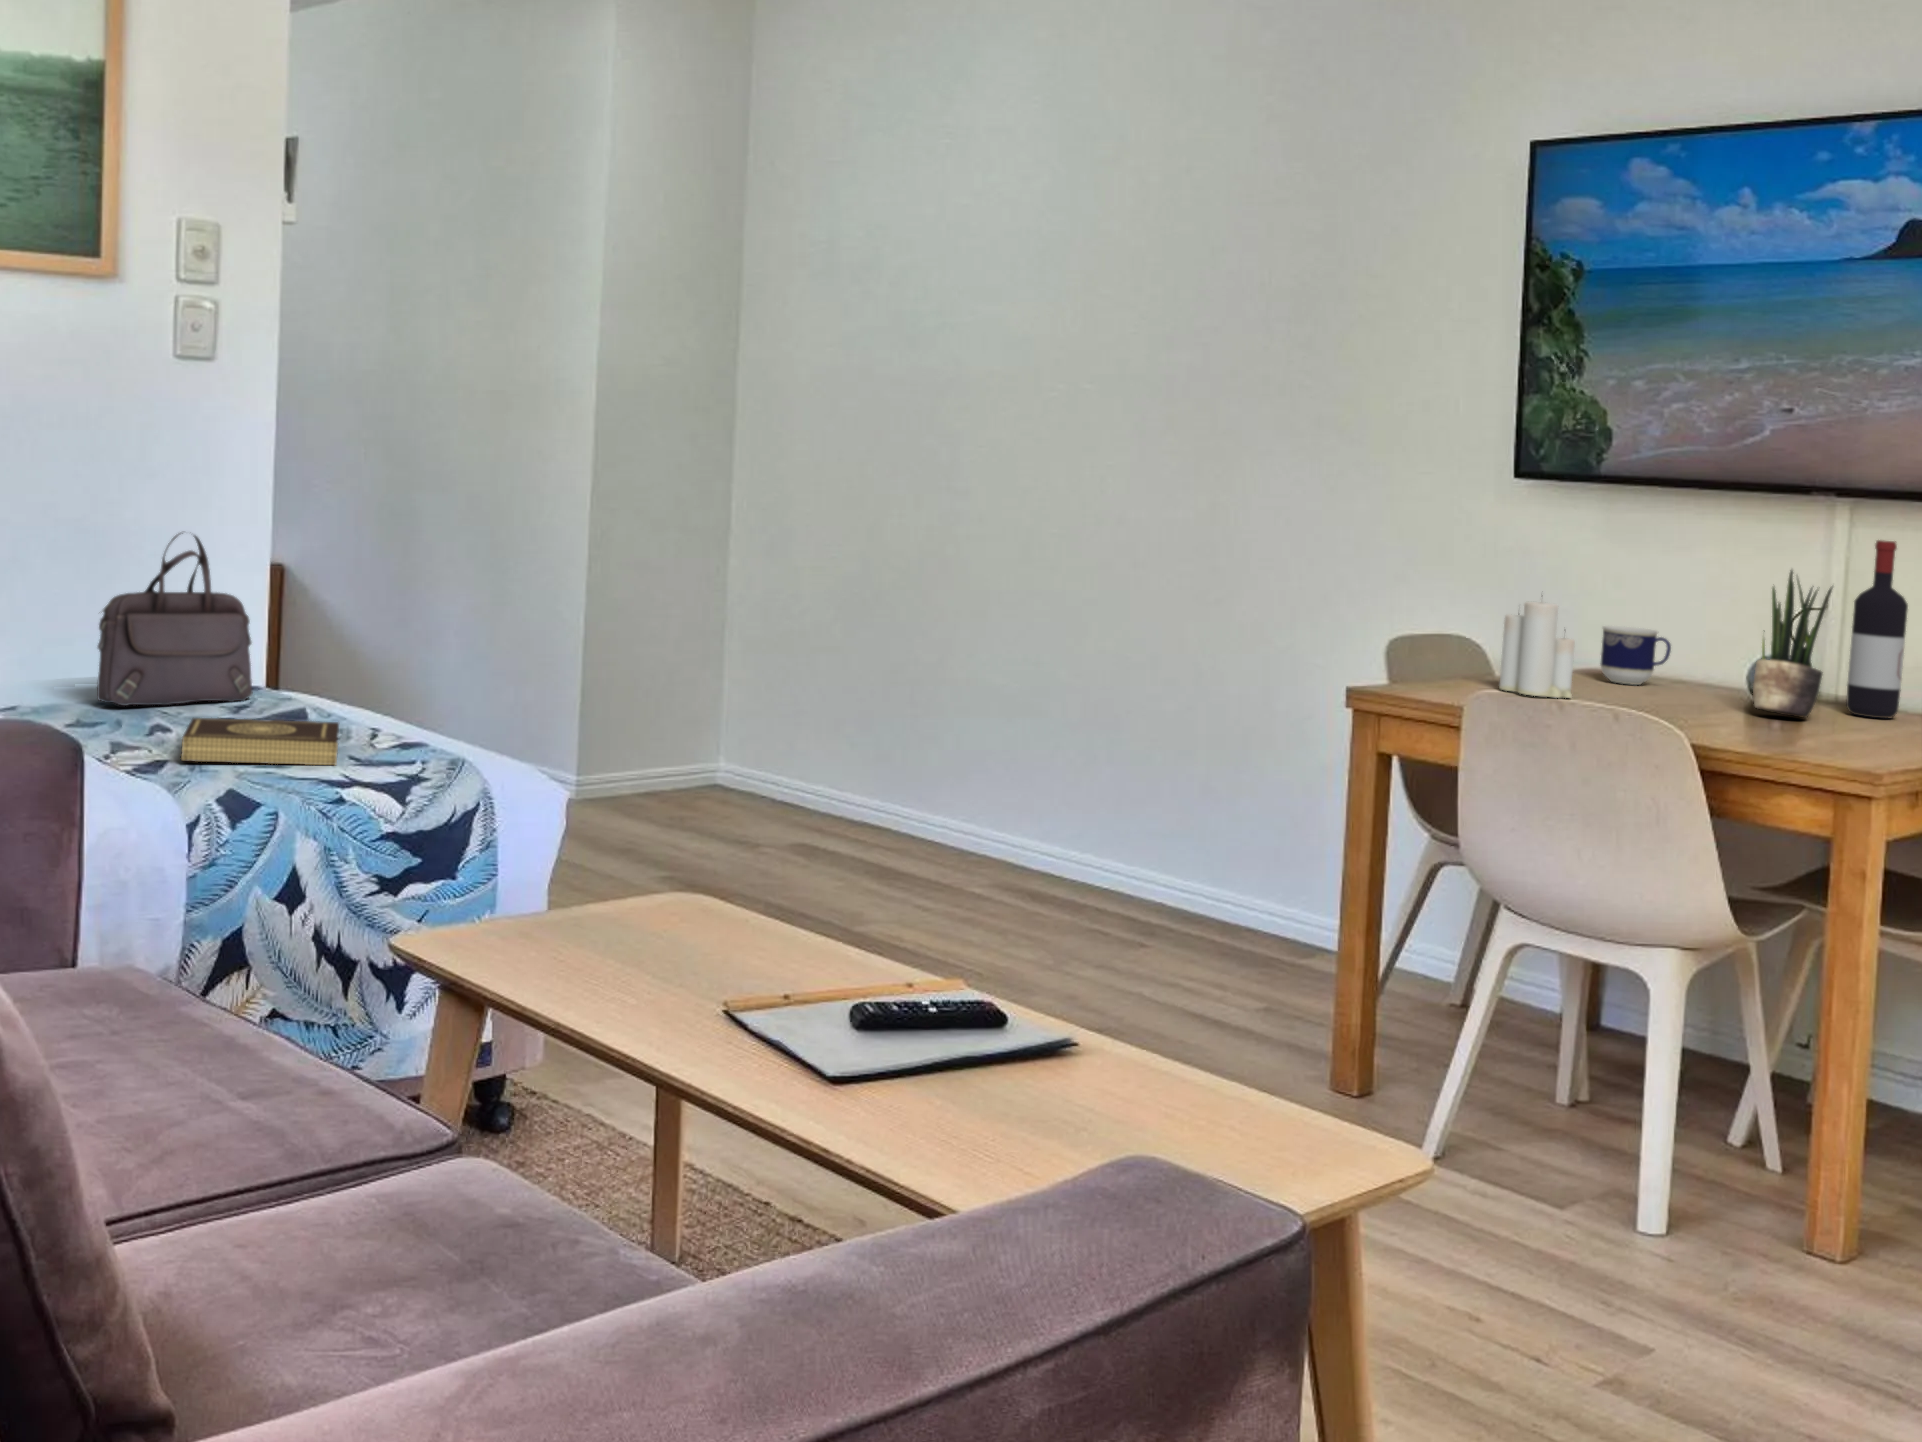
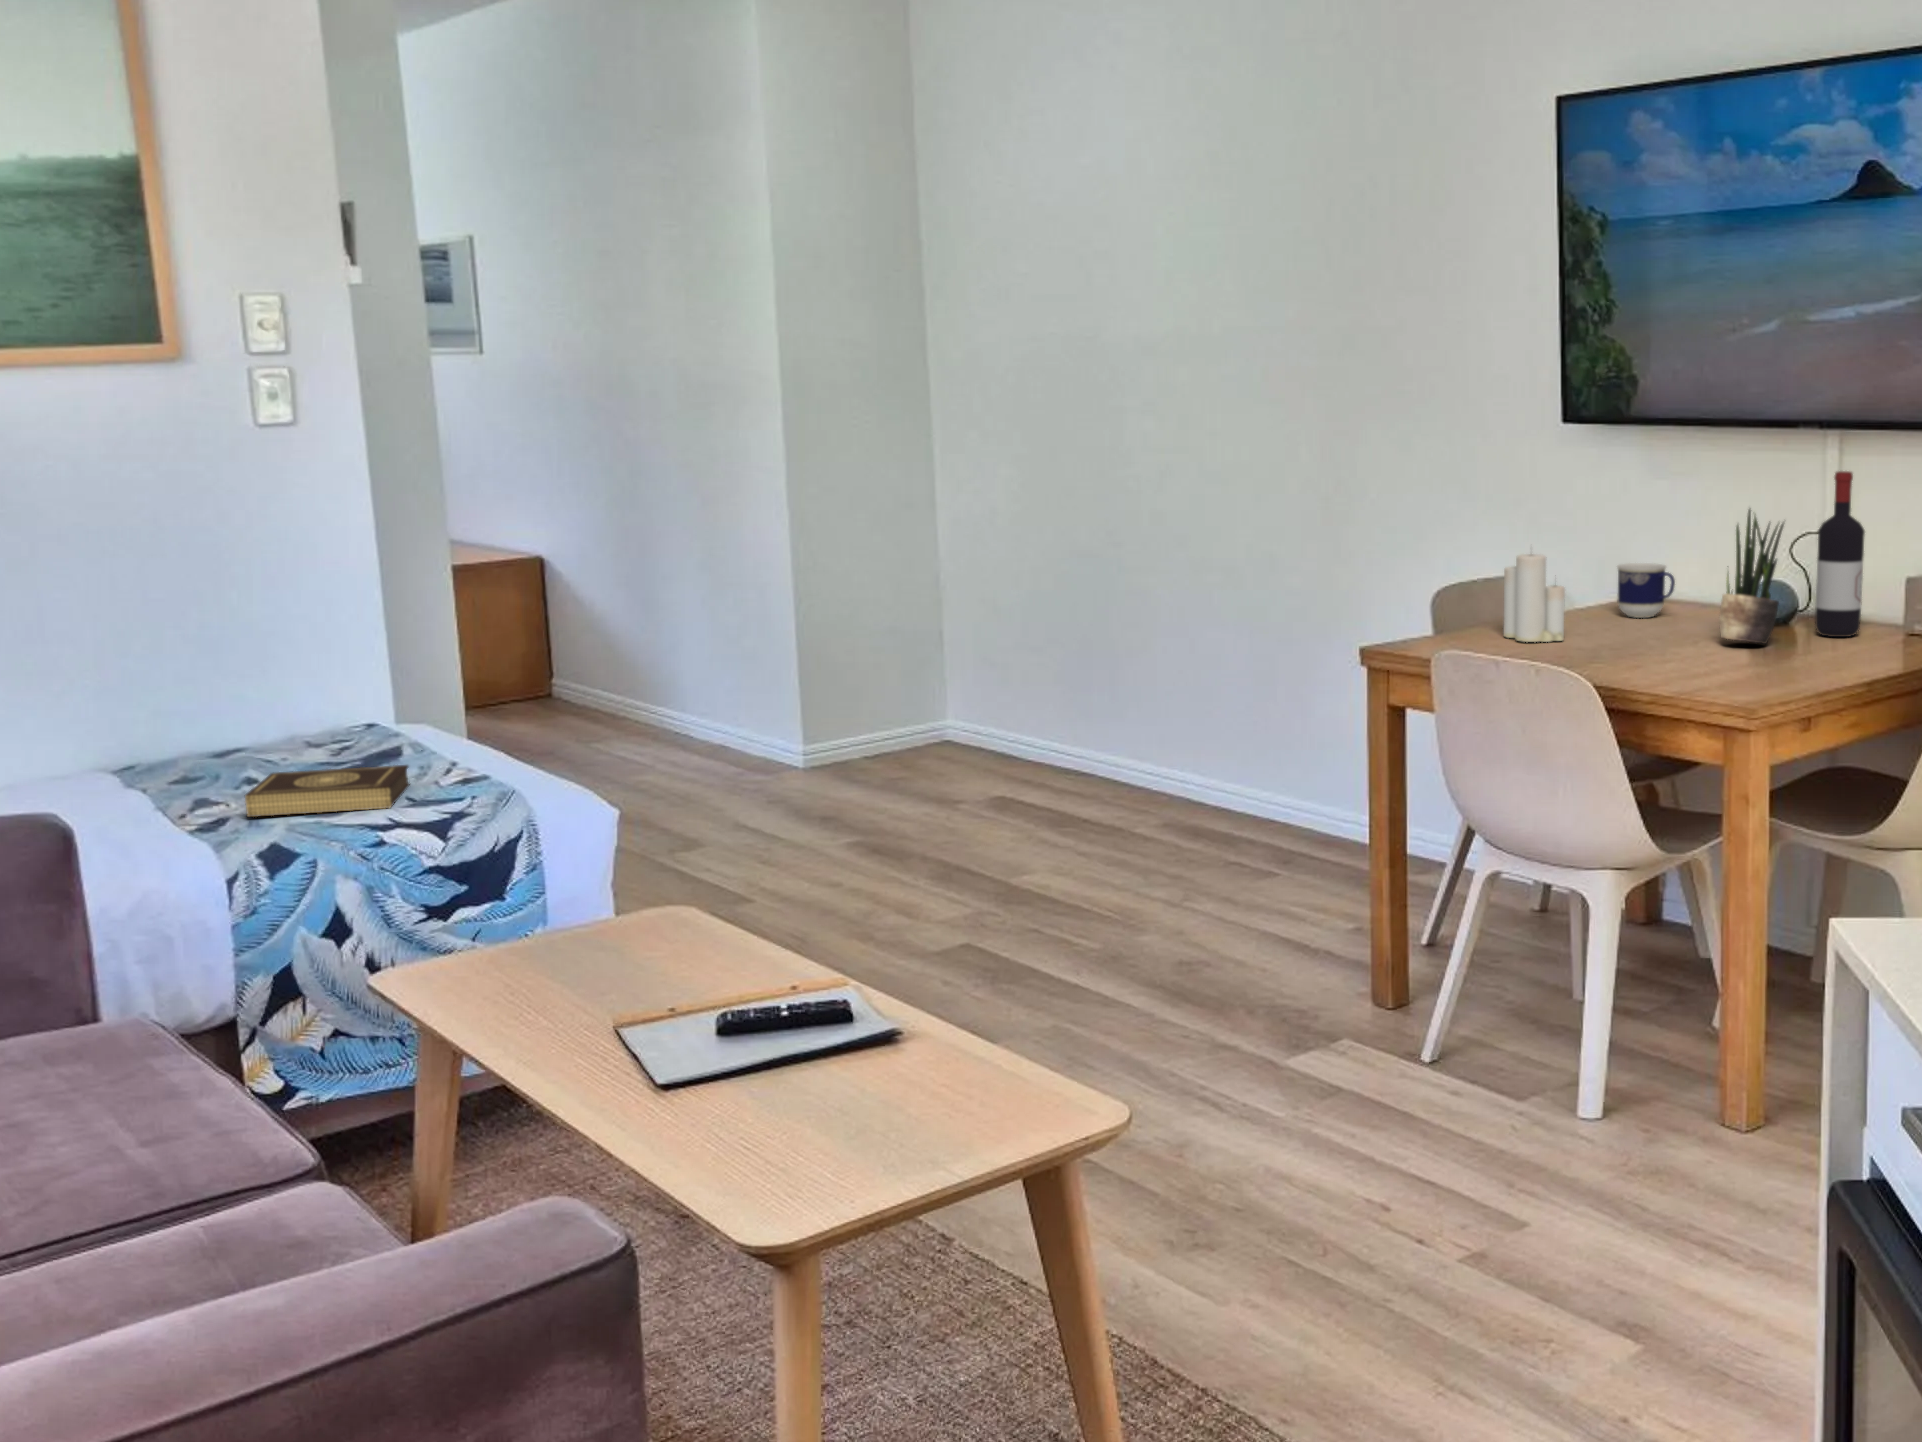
handbag: present [97,533,253,705] -> none [203,596,368,759]

